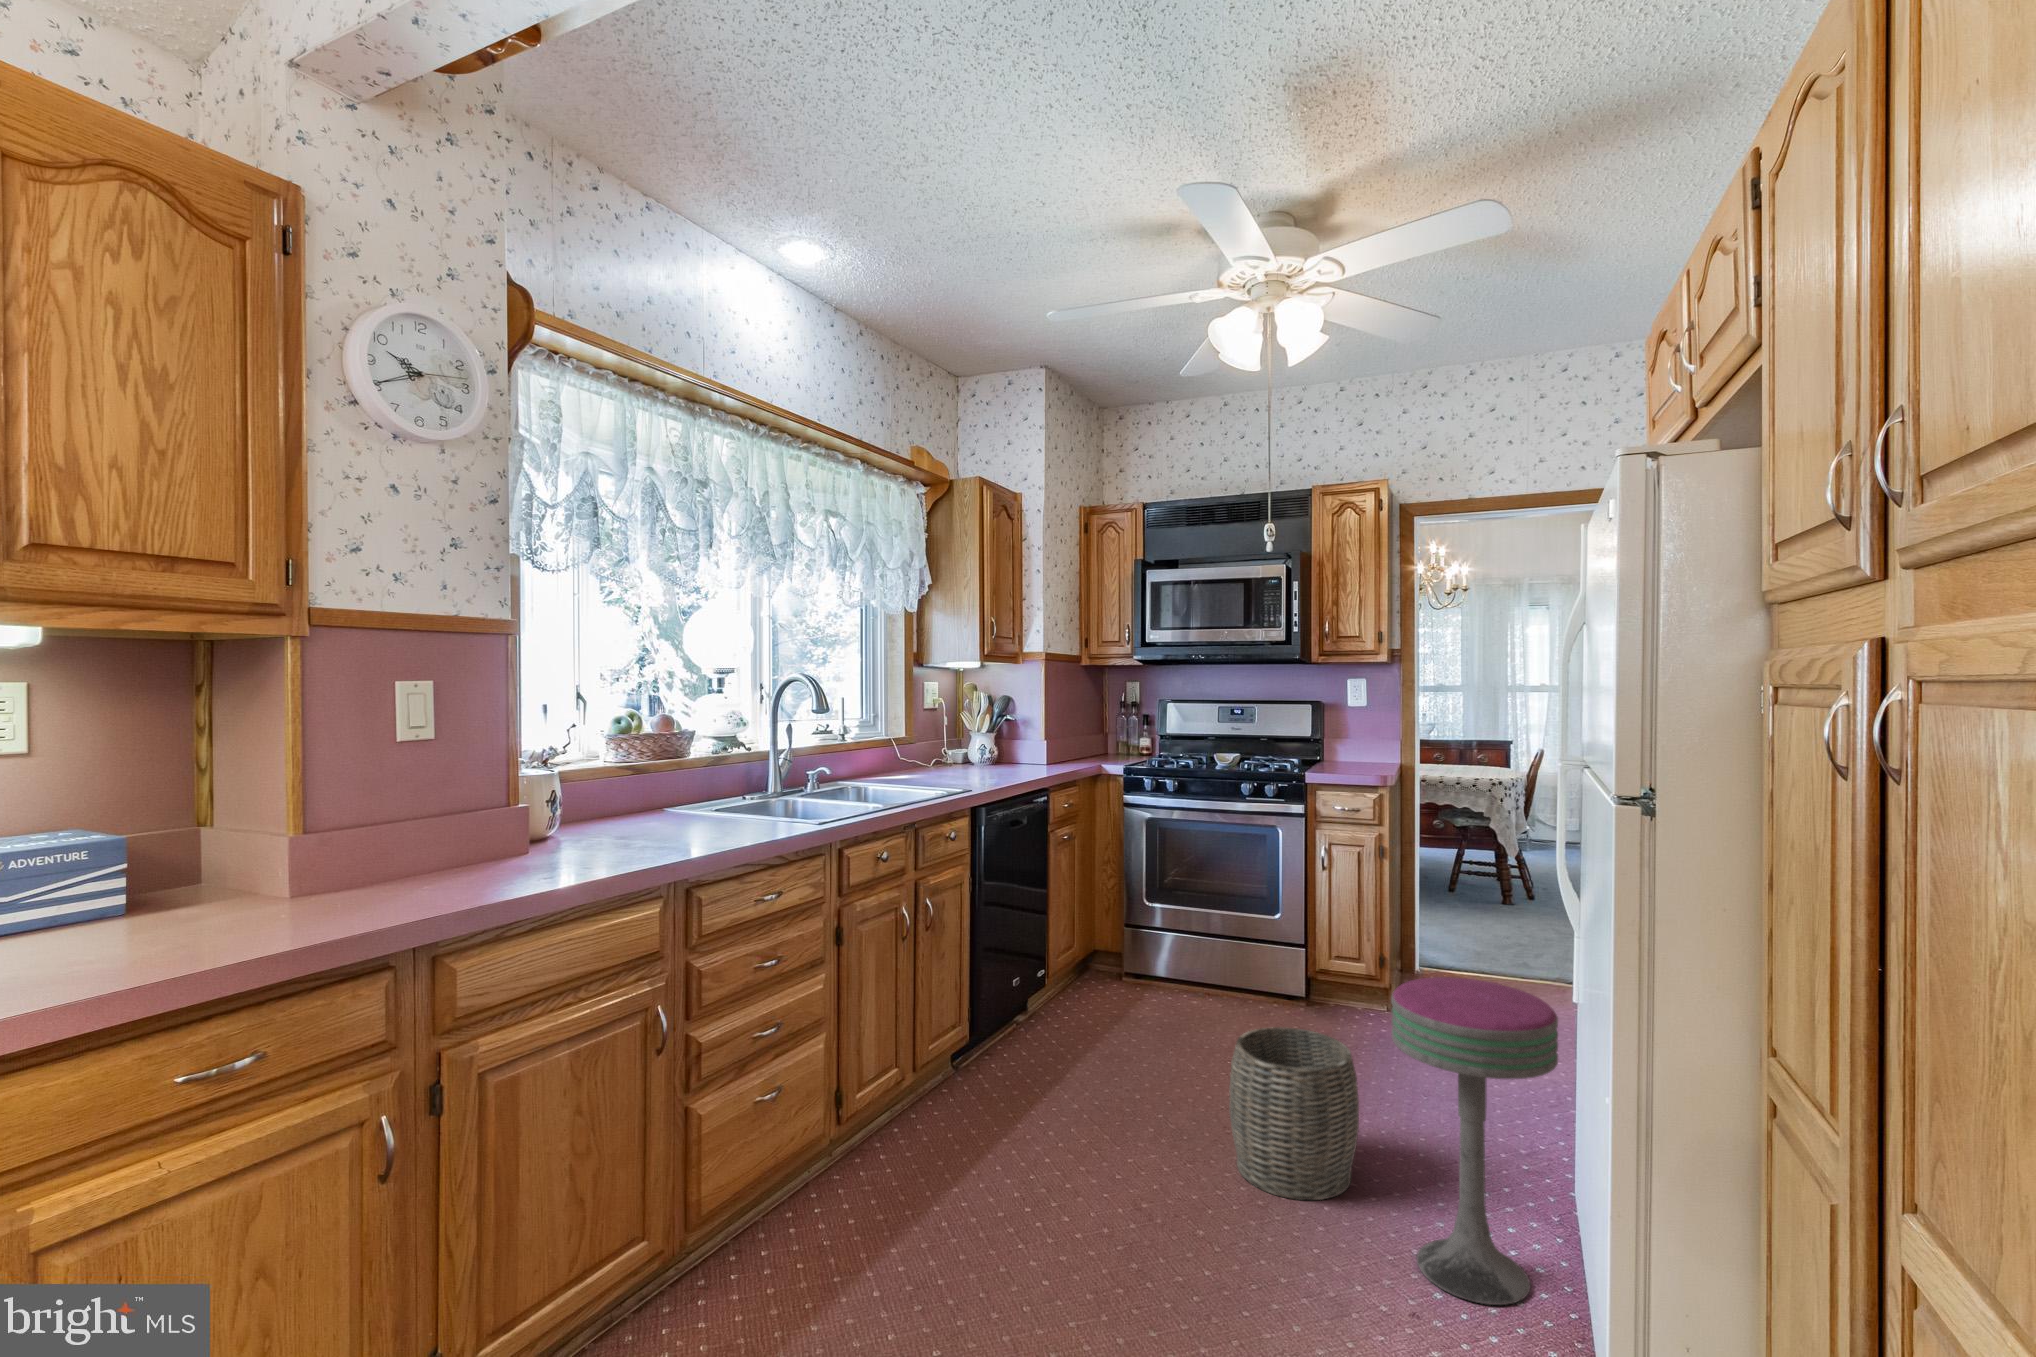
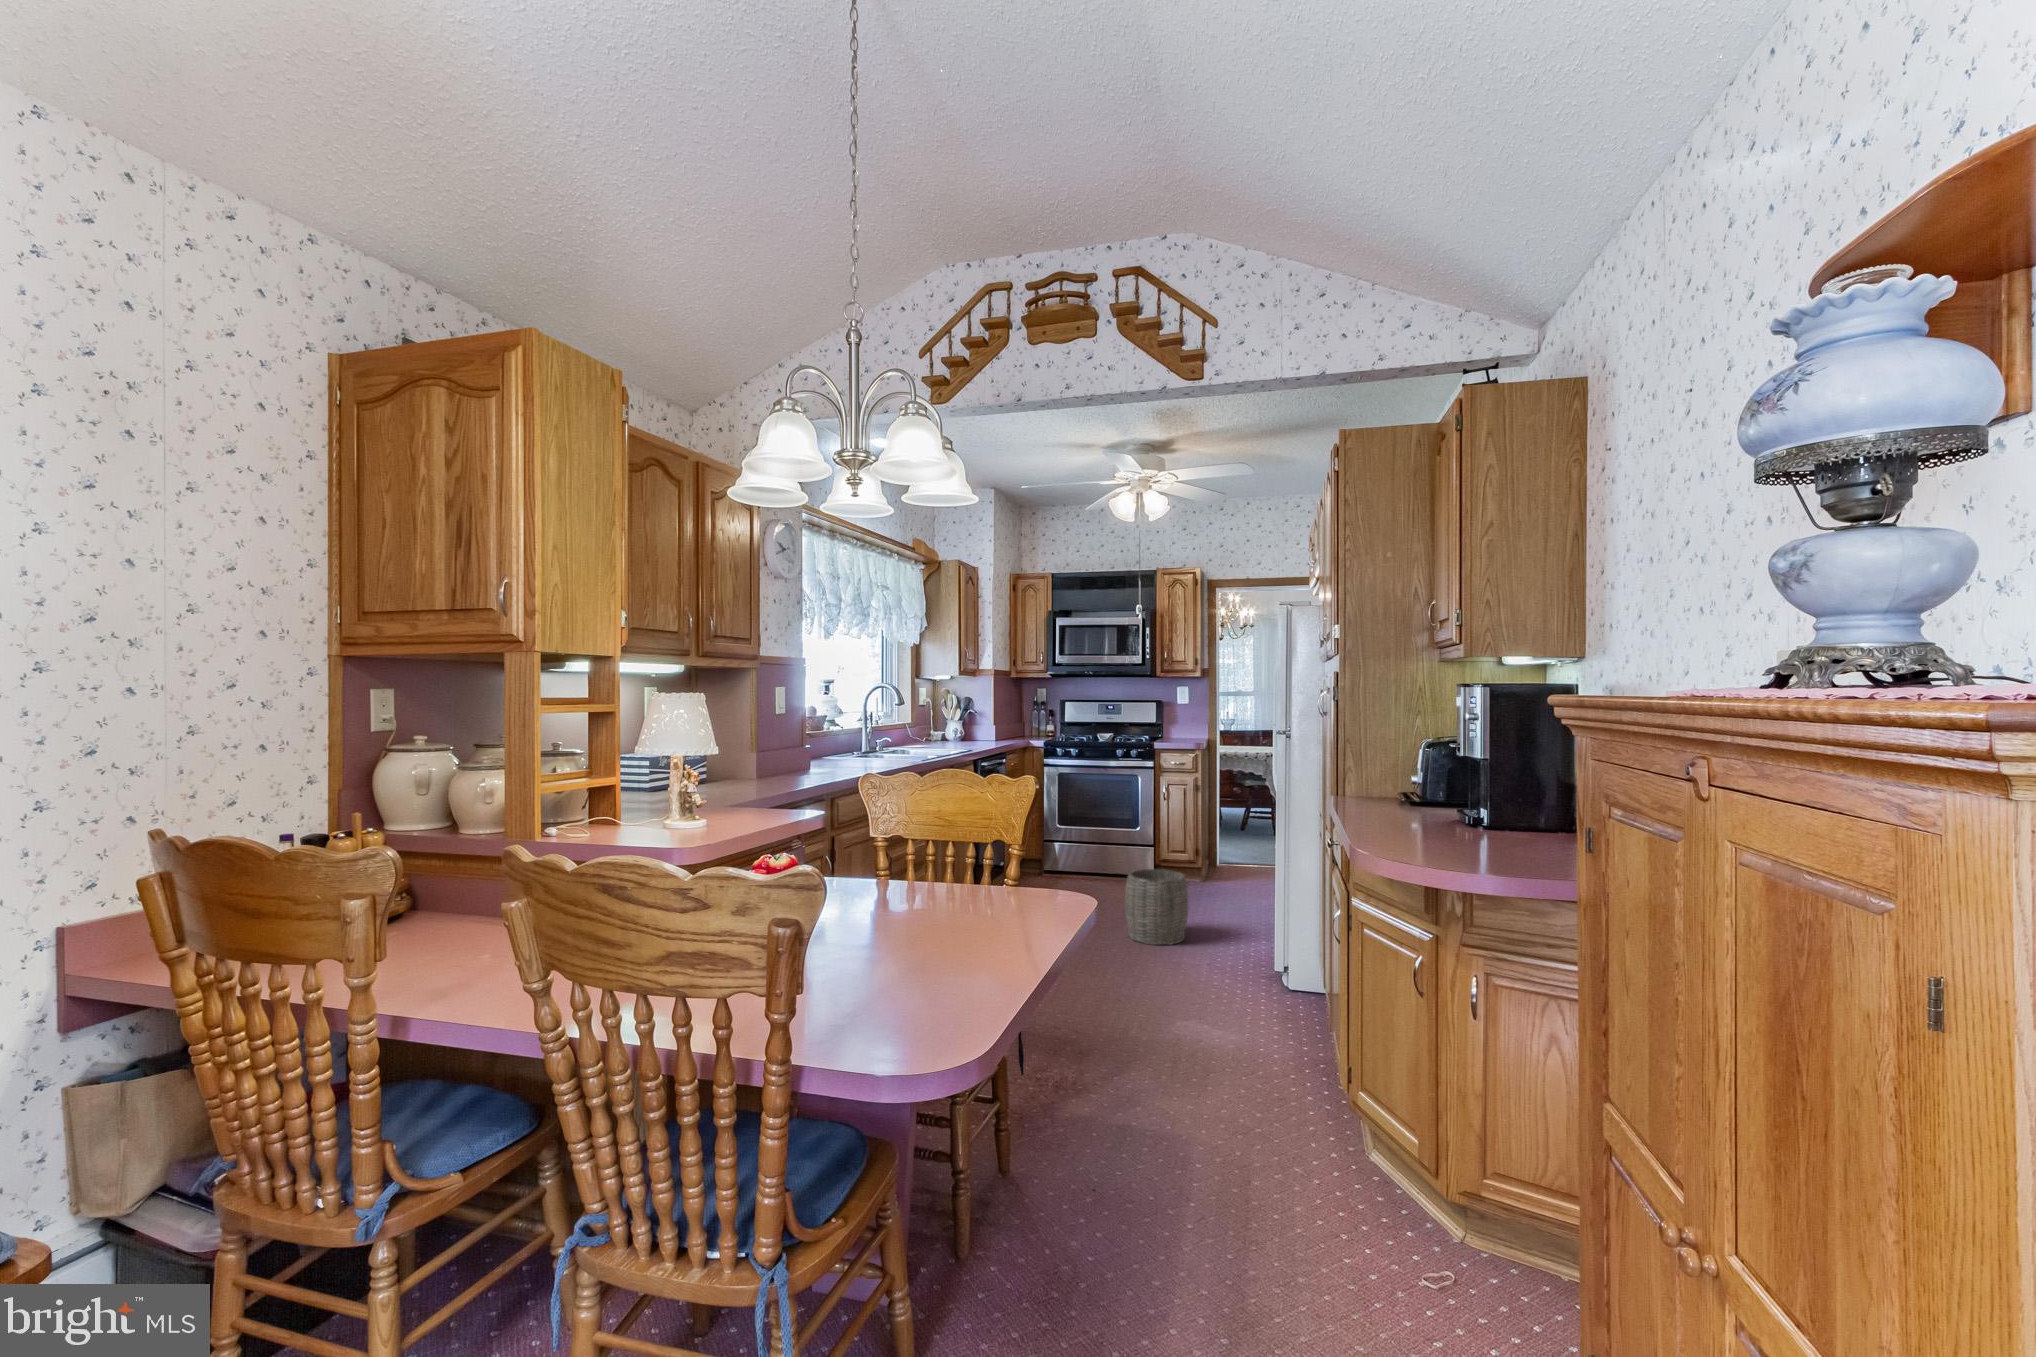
bar stool: present [1391,977,1558,1305] -> none [1204,830,1275,968]

